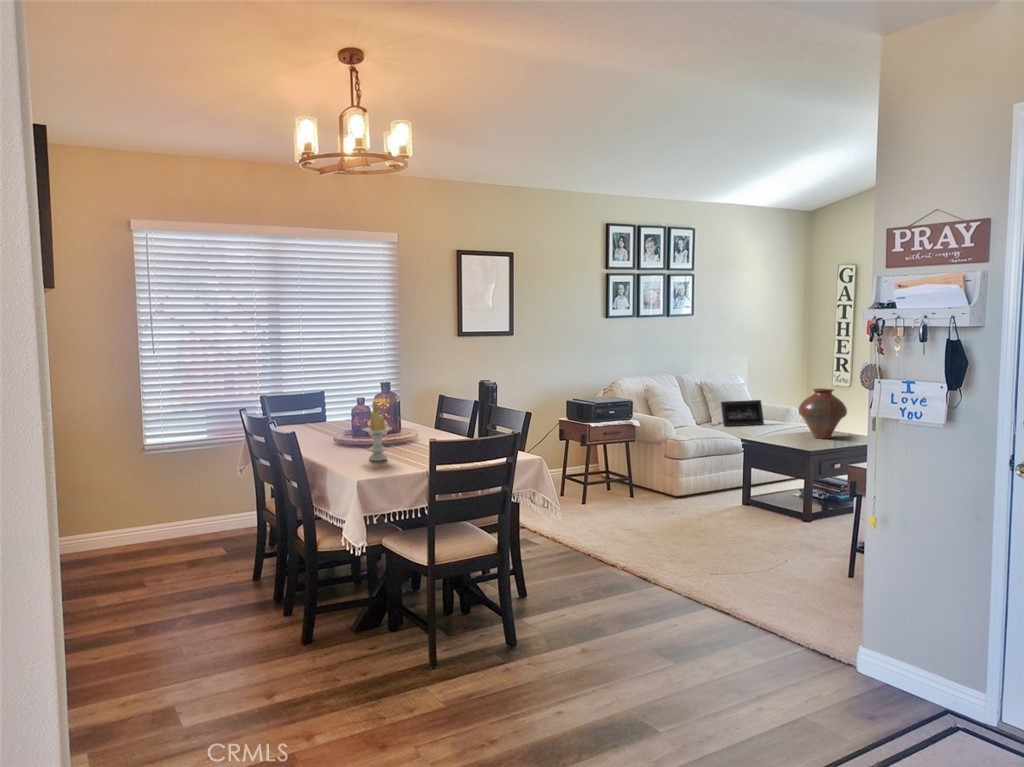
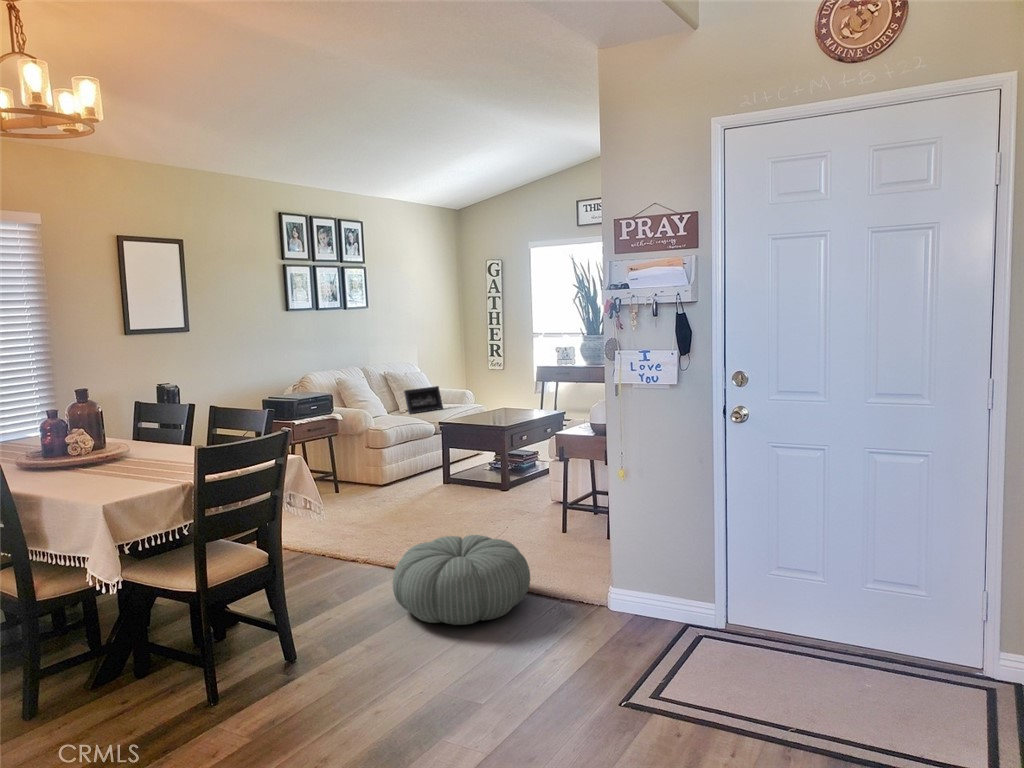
vase: present [798,388,847,439] -> none [481,370,522,415]
candle: present [362,402,392,461] -> none [79,410,119,482]
pouf: none [620,559,765,655] -> present [393,535,530,625]

